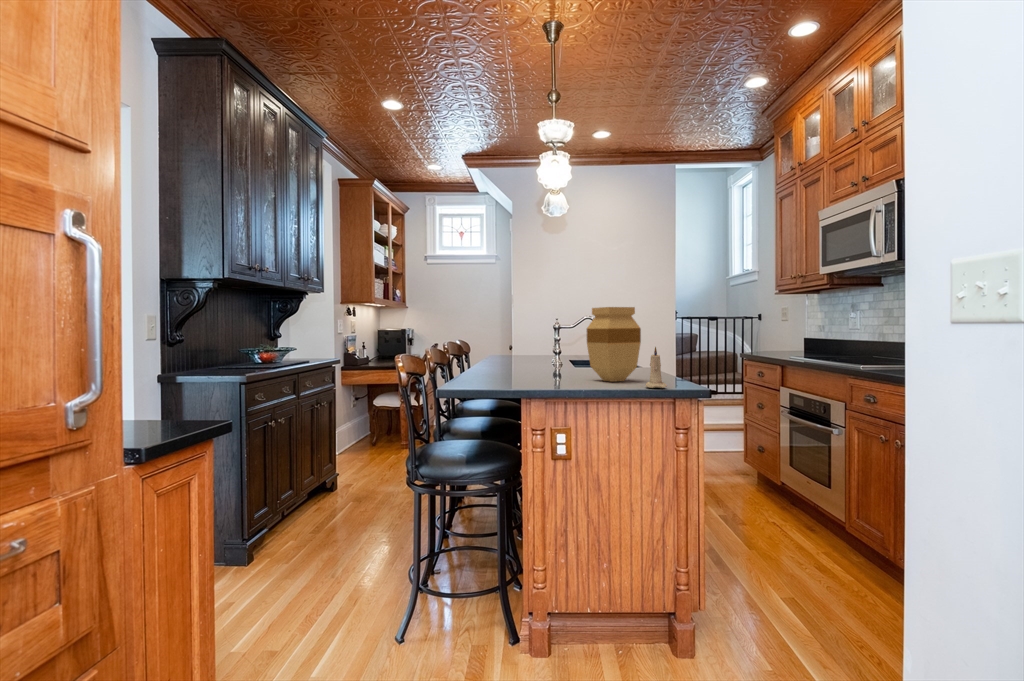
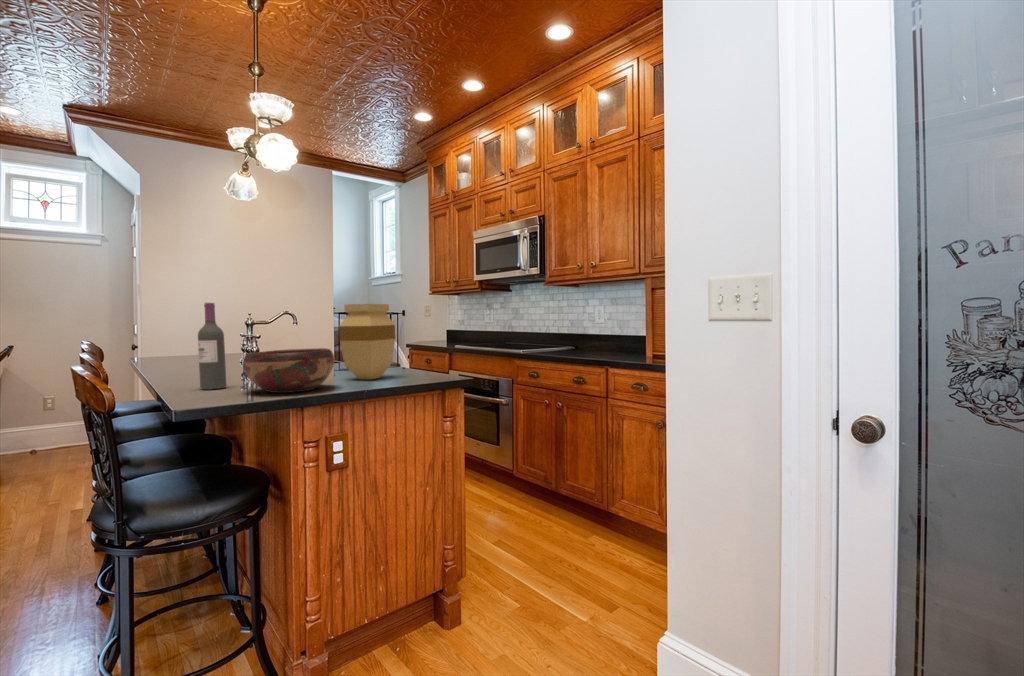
wine bottle: none [480,308,498,377] -> present [198,303,226,390]
candle: present [645,347,667,388] -> none [415,342,437,382]
decorative bowl: none [497,348,568,385] -> present [243,348,335,393]

